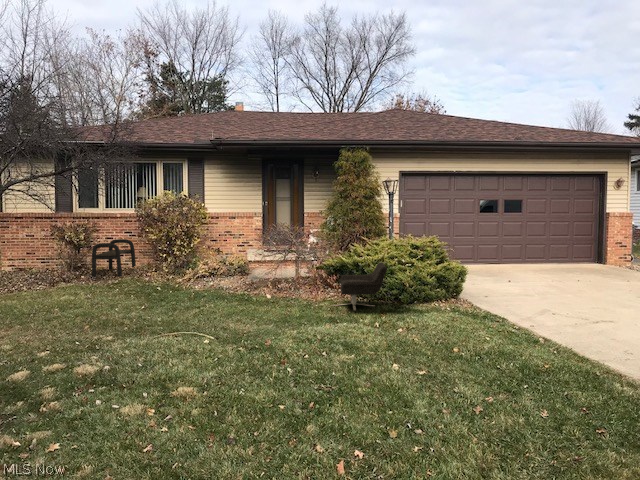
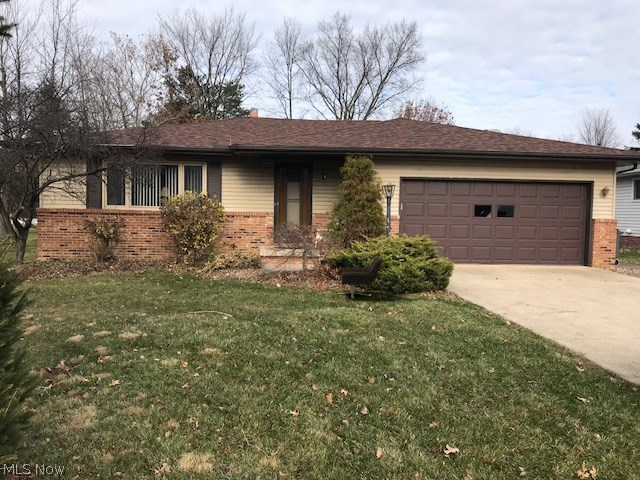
bench: present [92,239,136,276] -> none [120,234,158,267]

